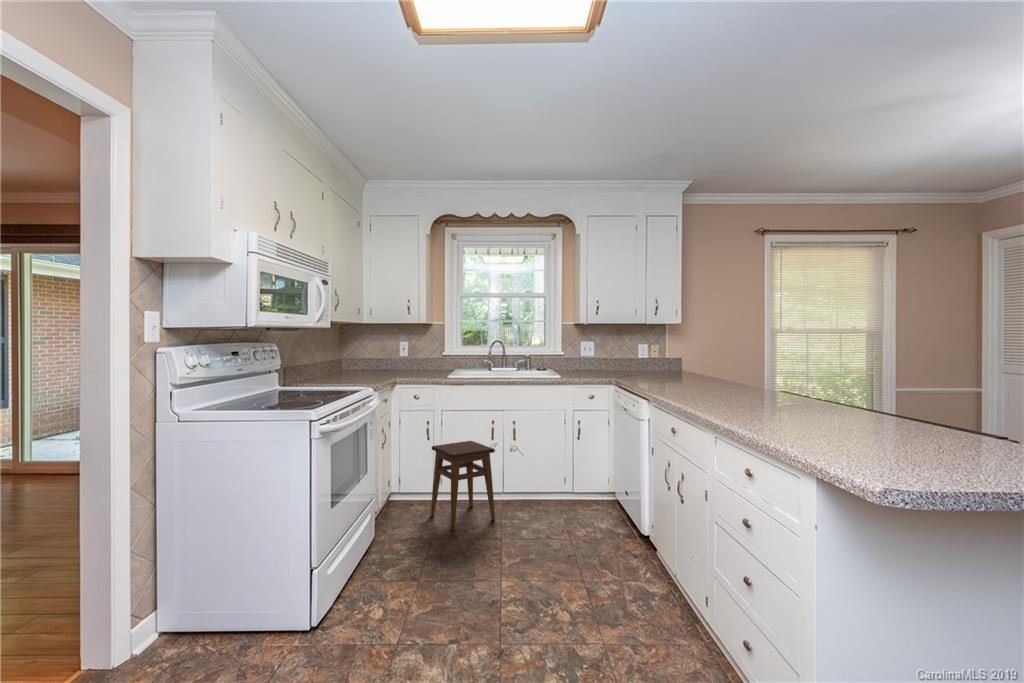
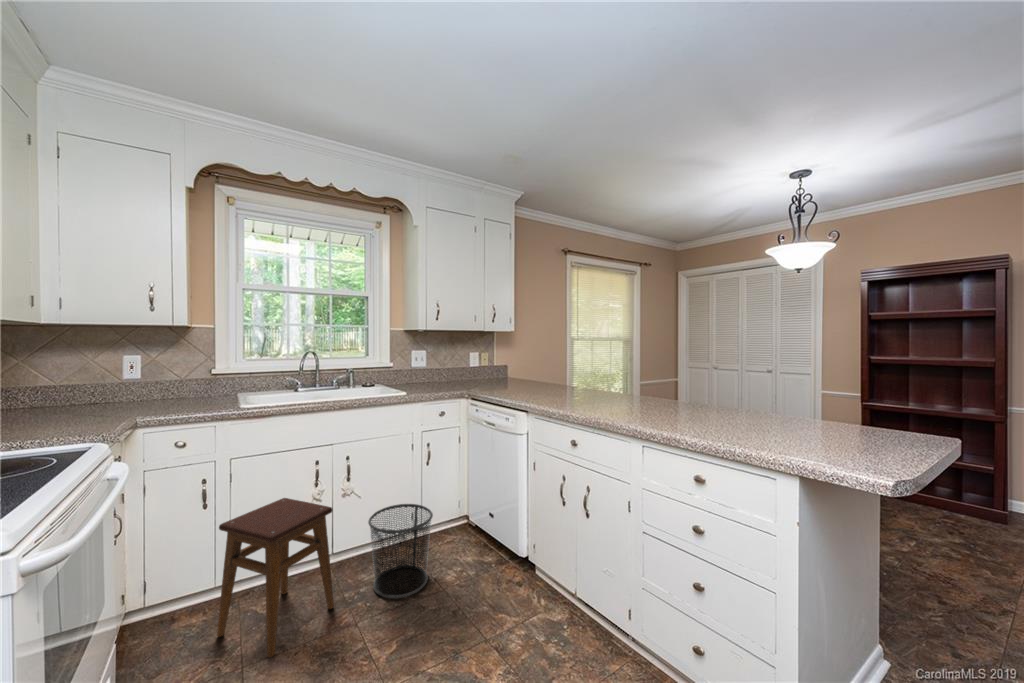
trash can: none [520,462,568,526] -> present [368,504,433,598]

